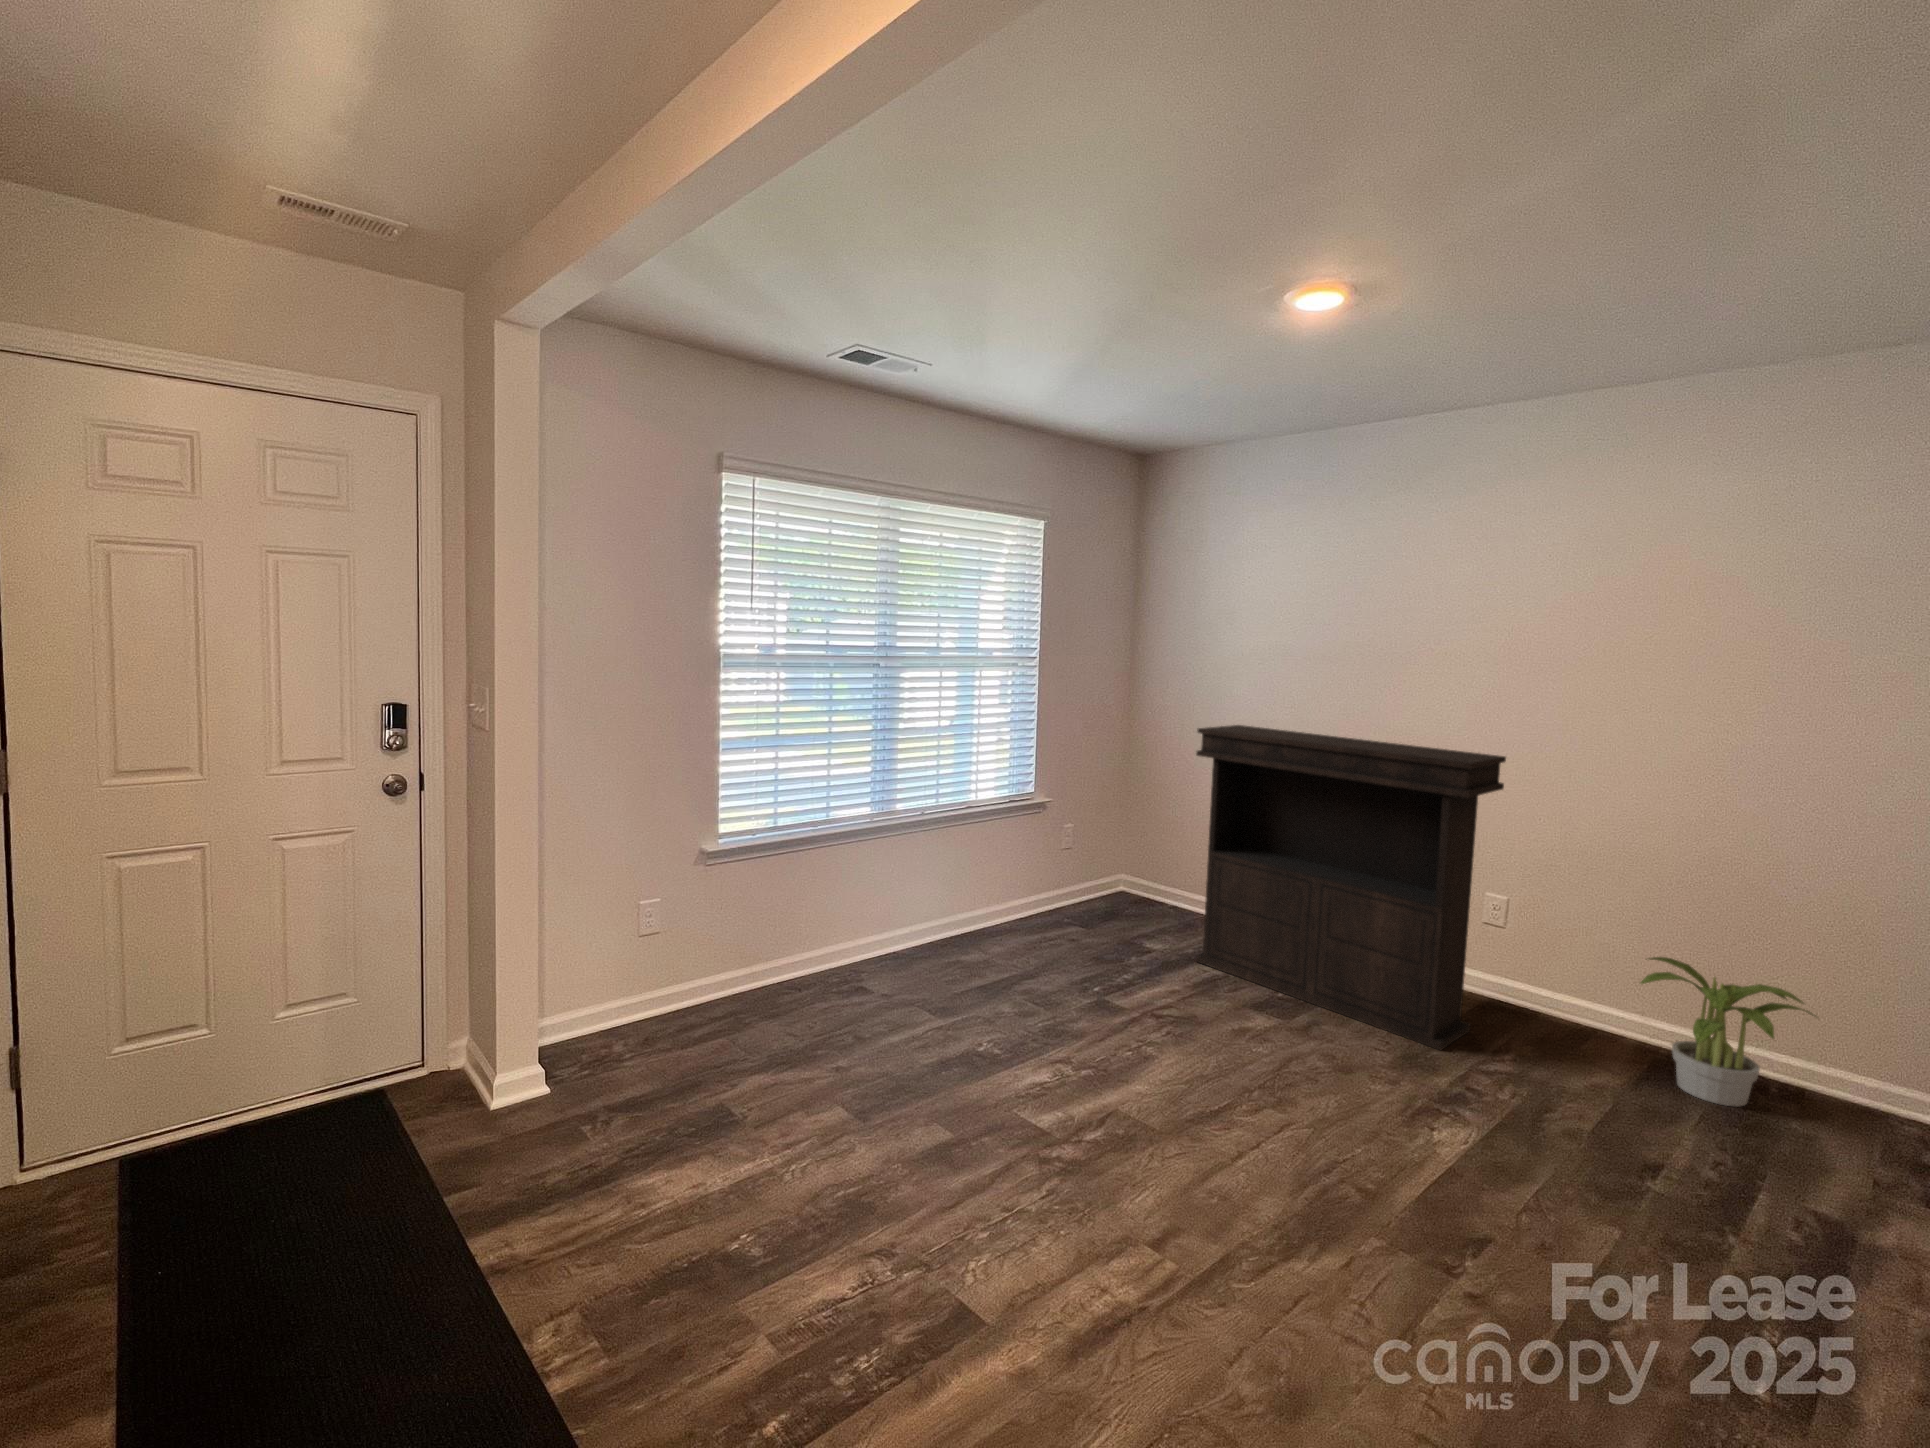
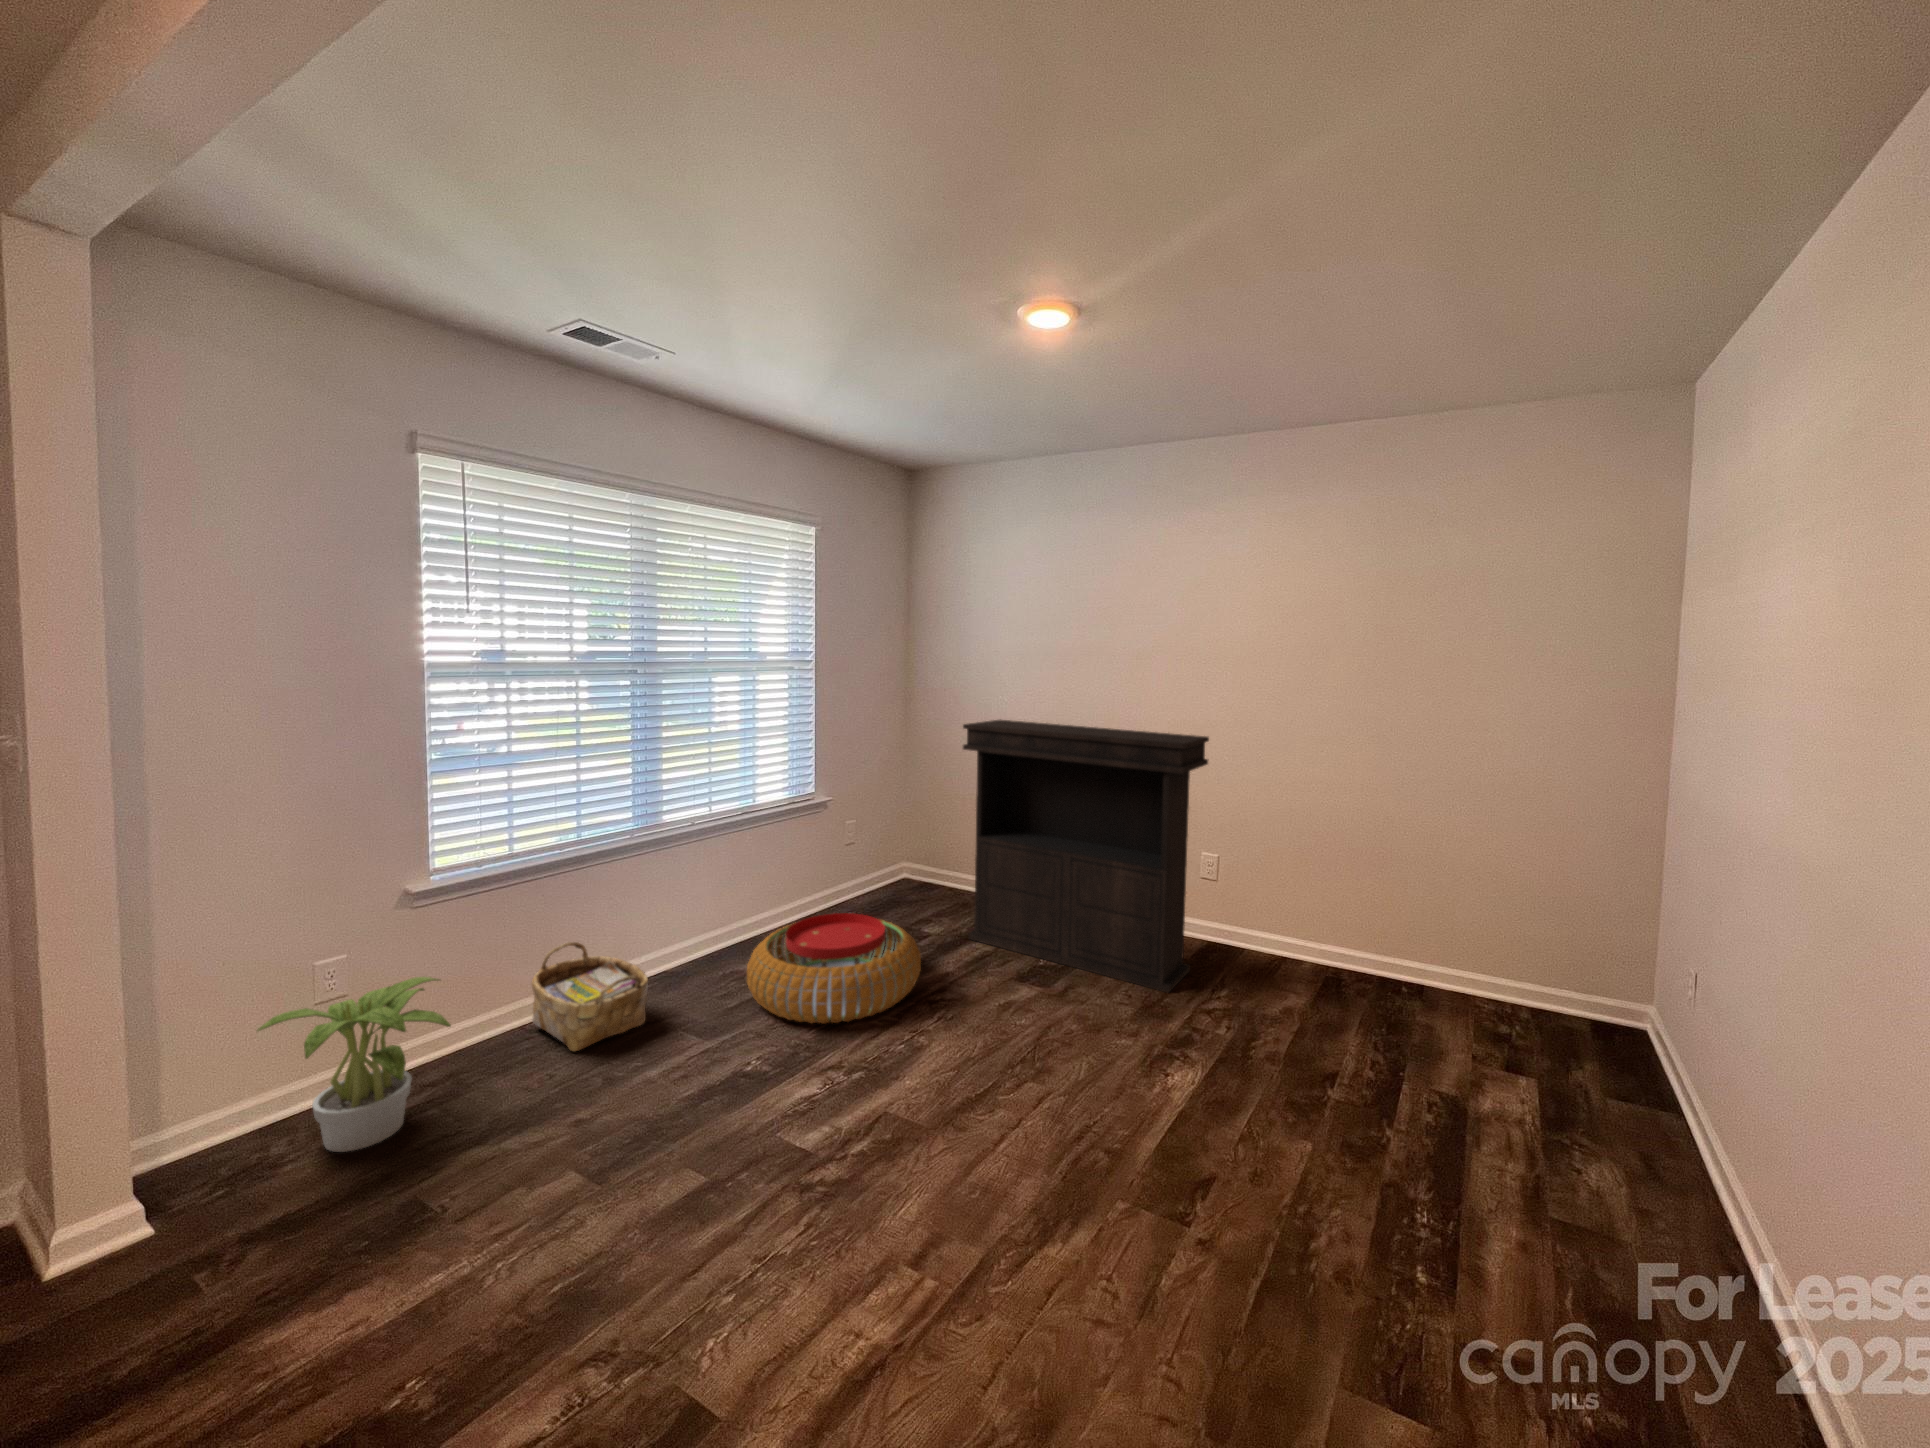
woven basket: none [790,912,887,1010] -> present [532,942,648,1051]
pouf: none [972,915,1147,1023] -> present [747,913,921,1024]
potted plant: present [1641,957,1815,1106] -> present [258,977,451,1152]

